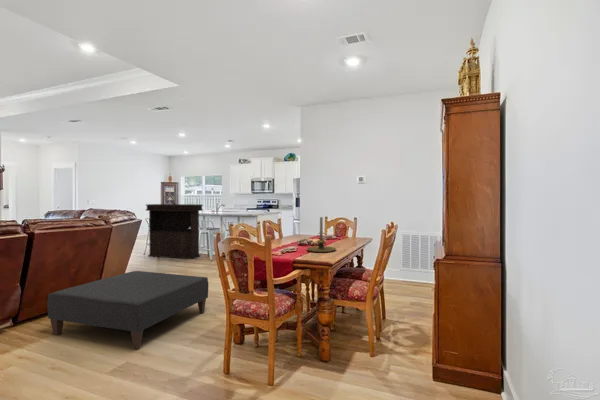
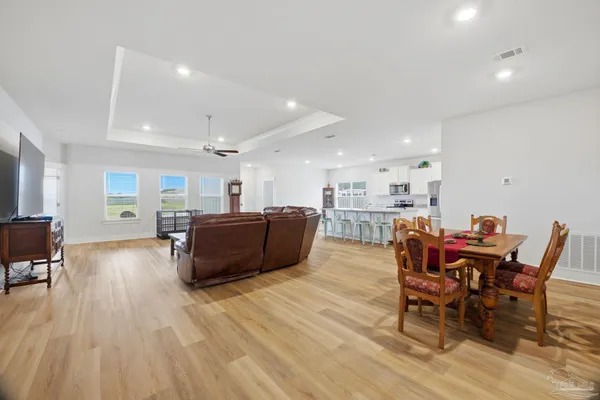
console table: present [146,204,203,259] -> none [317,204,357,244]
ottoman: present [47,271,208,349] -> none [277,249,374,302]

